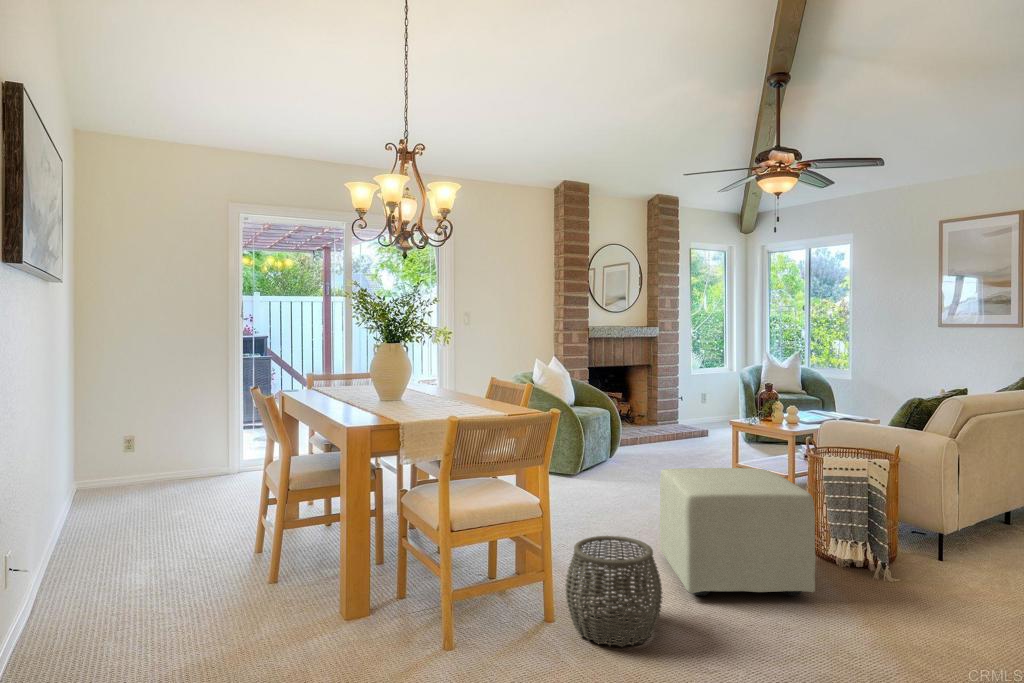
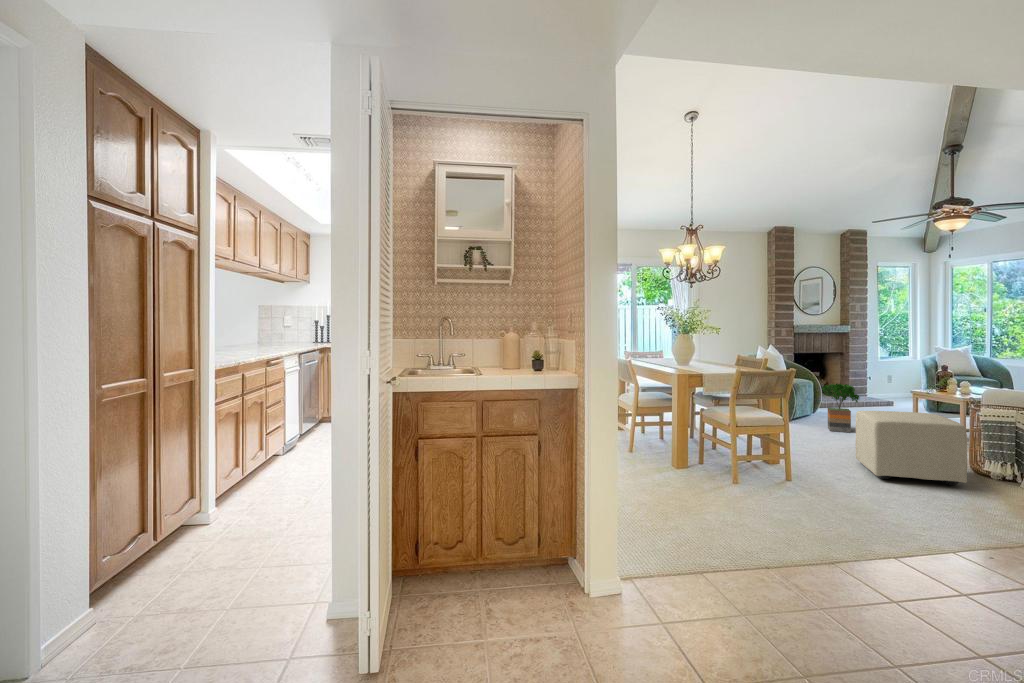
potted tree: none [618,414,669,489] -> present [822,384,859,432]
woven basket: present [565,536,662,647] -> none [799,439,859,491]

